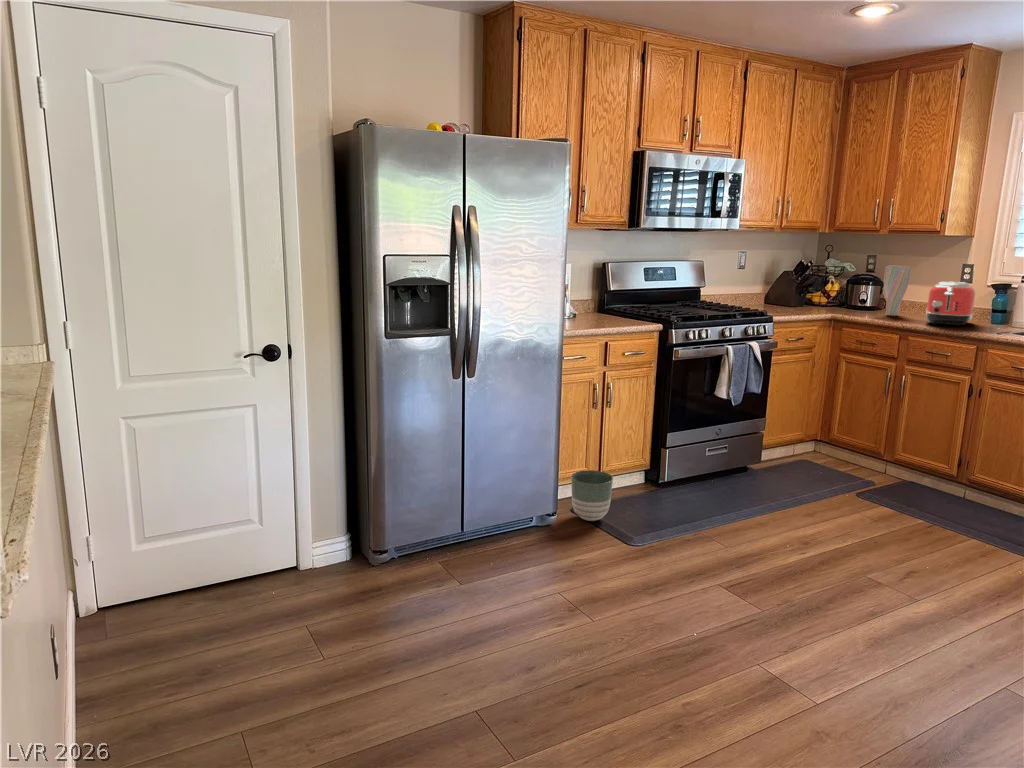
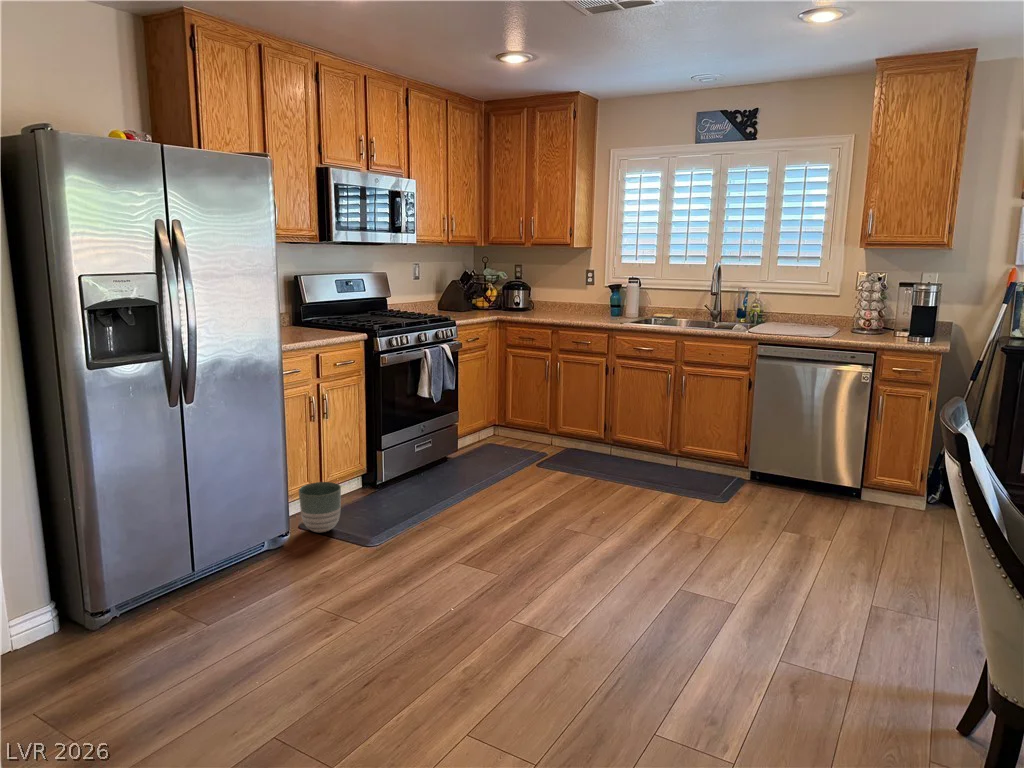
vase: present [884,266,910,316] -> none [533,272,551,314]
toaster: present [926,282,975,326] -> none [568,284,601,319]

